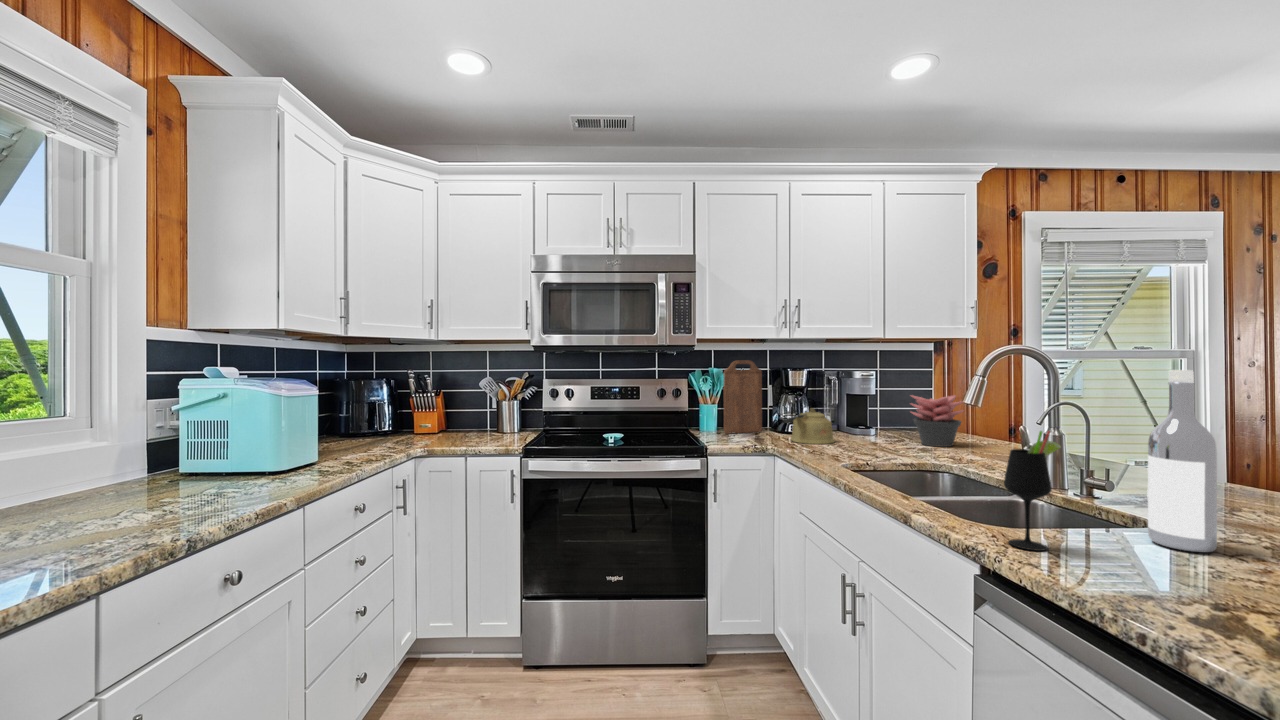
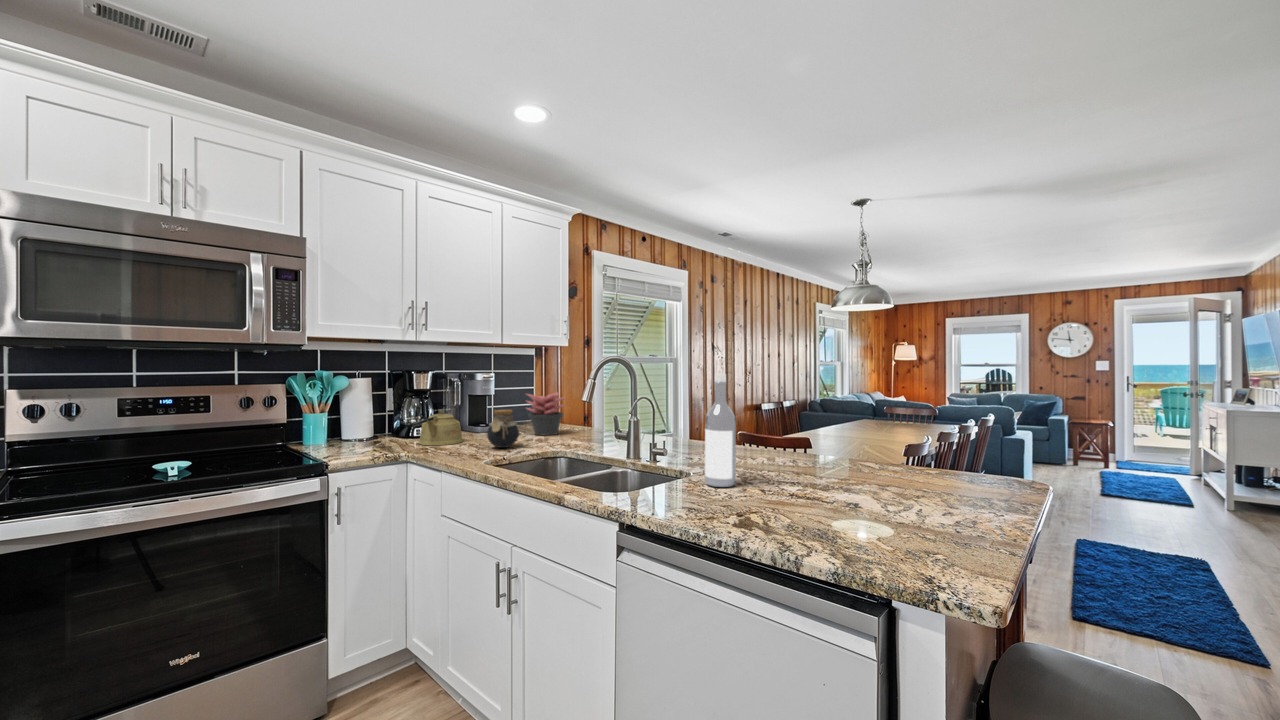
cutting board: present [723,361,762,434] -> none [337,363,382,444]
jar: none [855,411,892,454] -> present [487,410,519,448]
wine glass: present [1004,431,1061,551] -> none [640,418,673,507]

